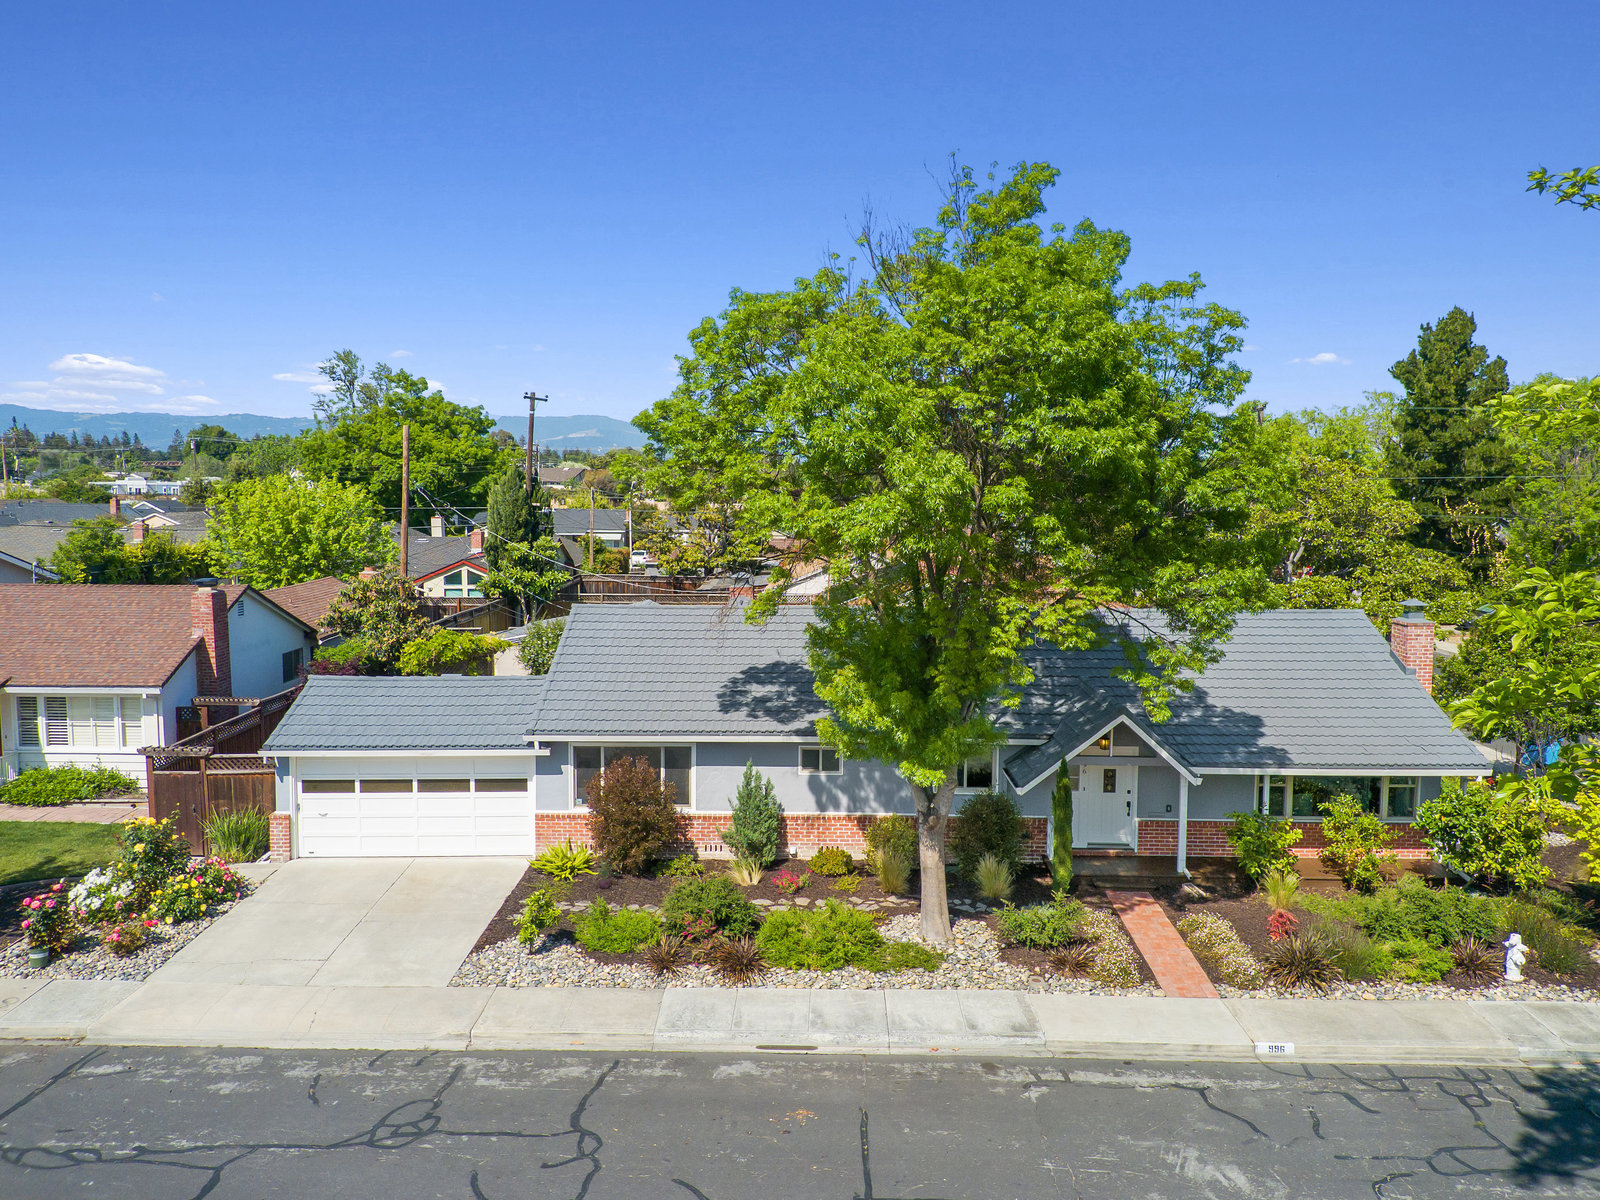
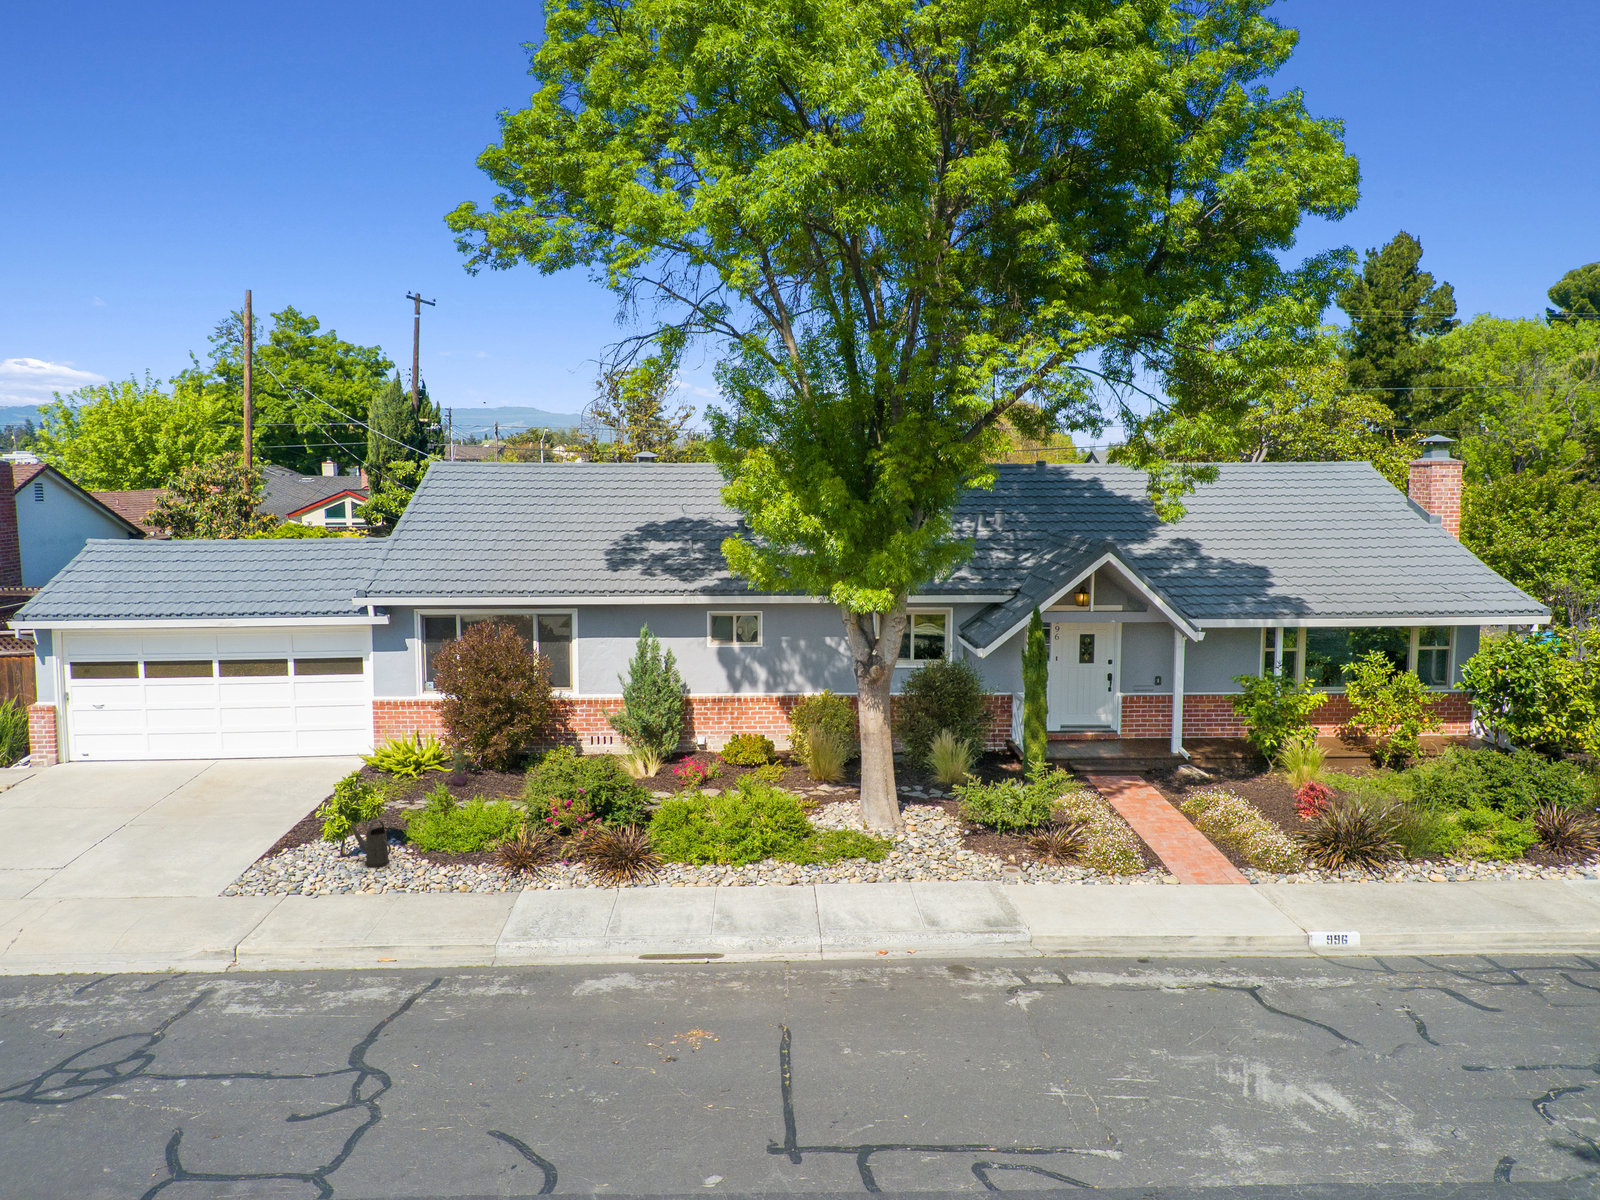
watering can: none [537,927,568,963] -> present [351,820,391,867]

